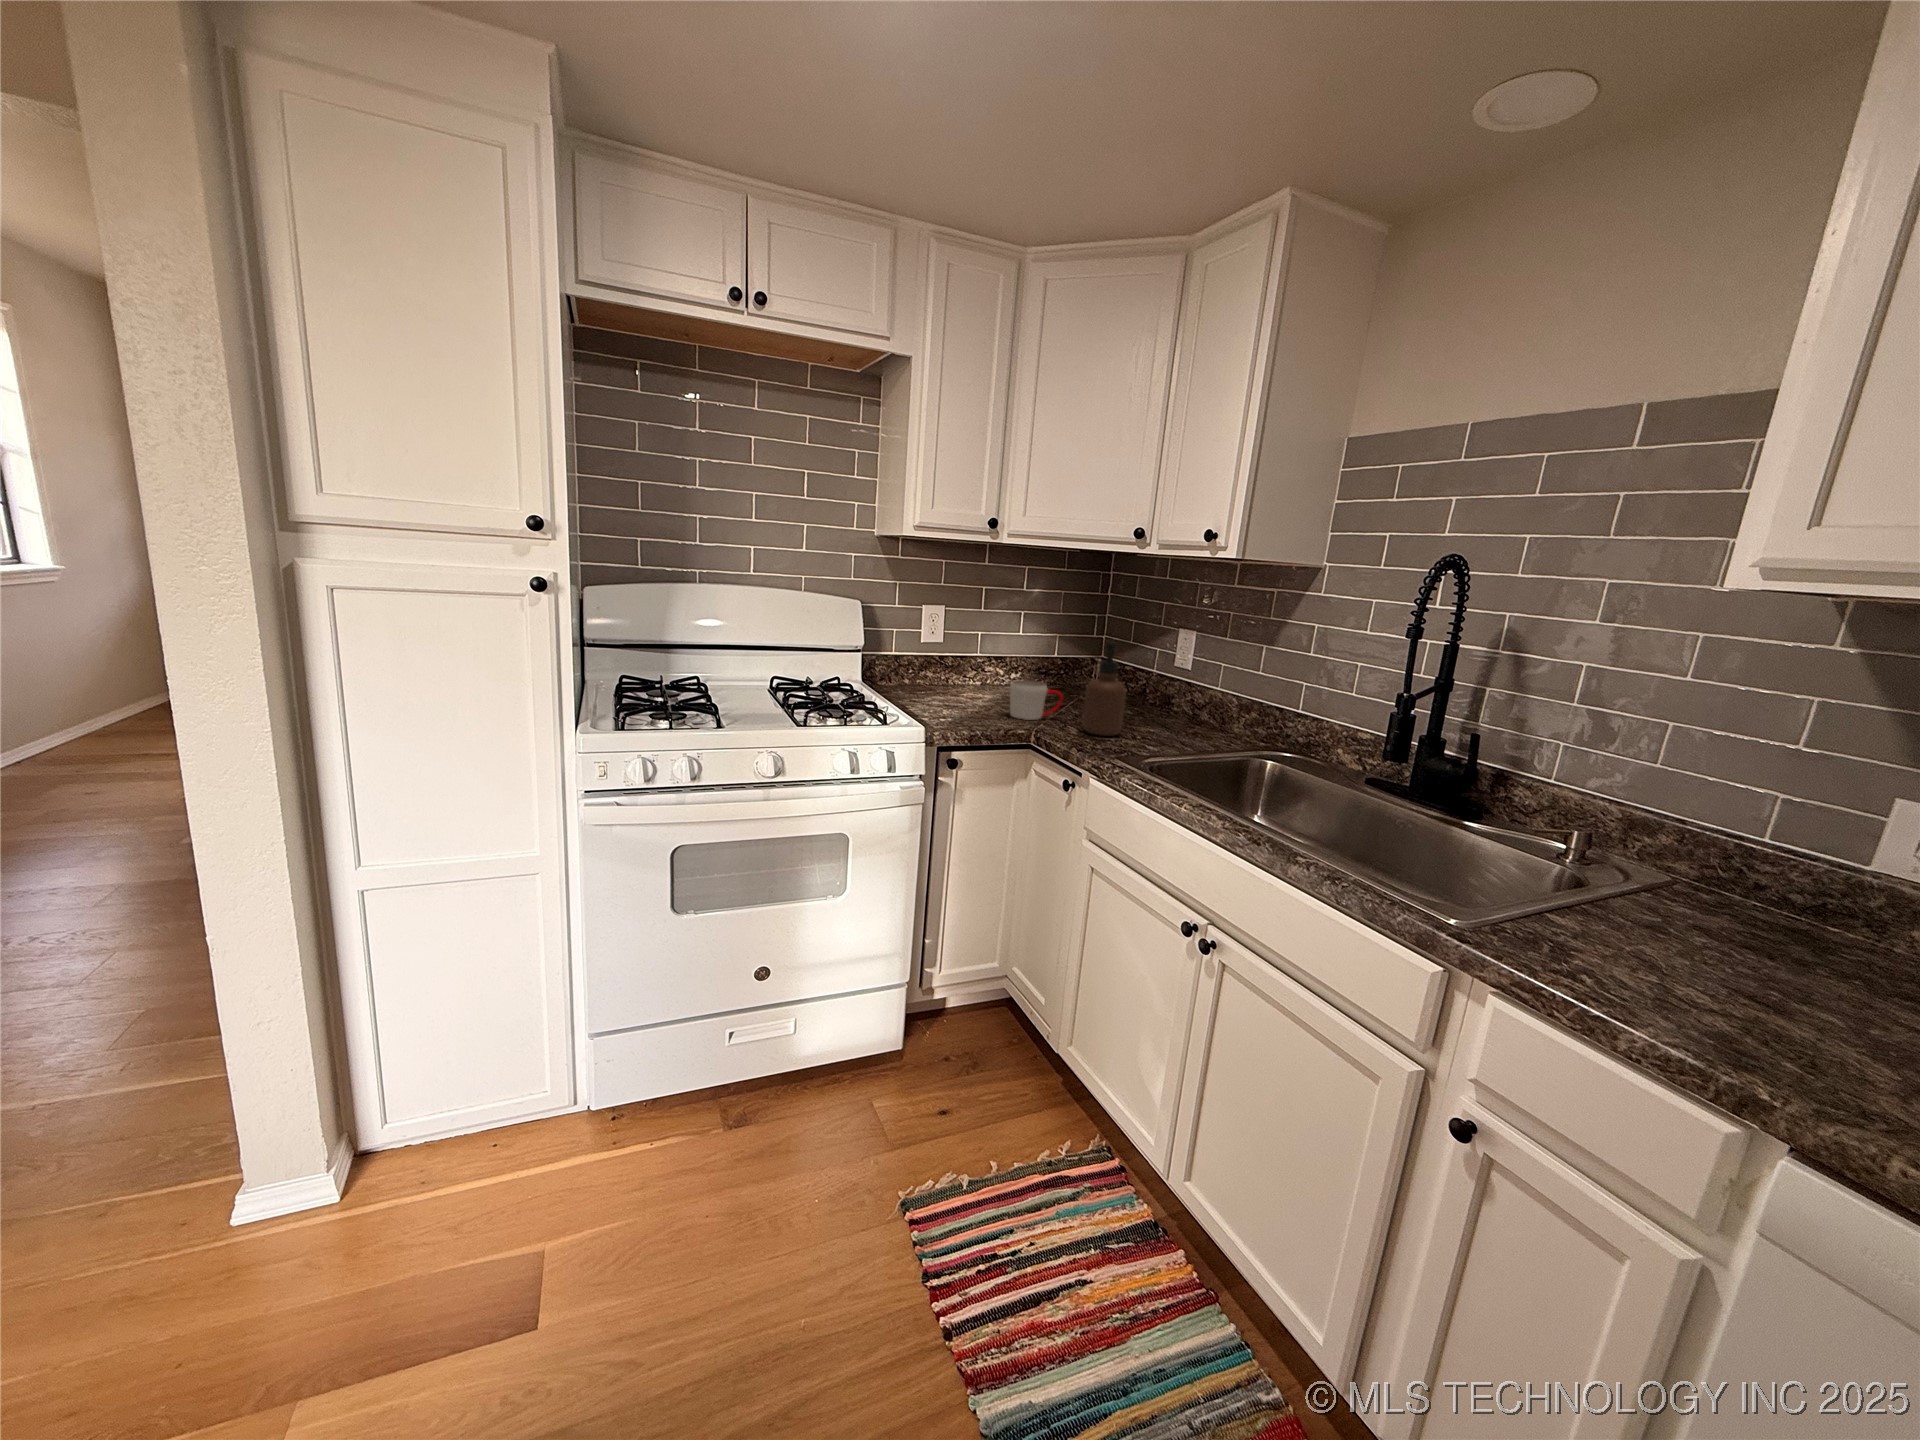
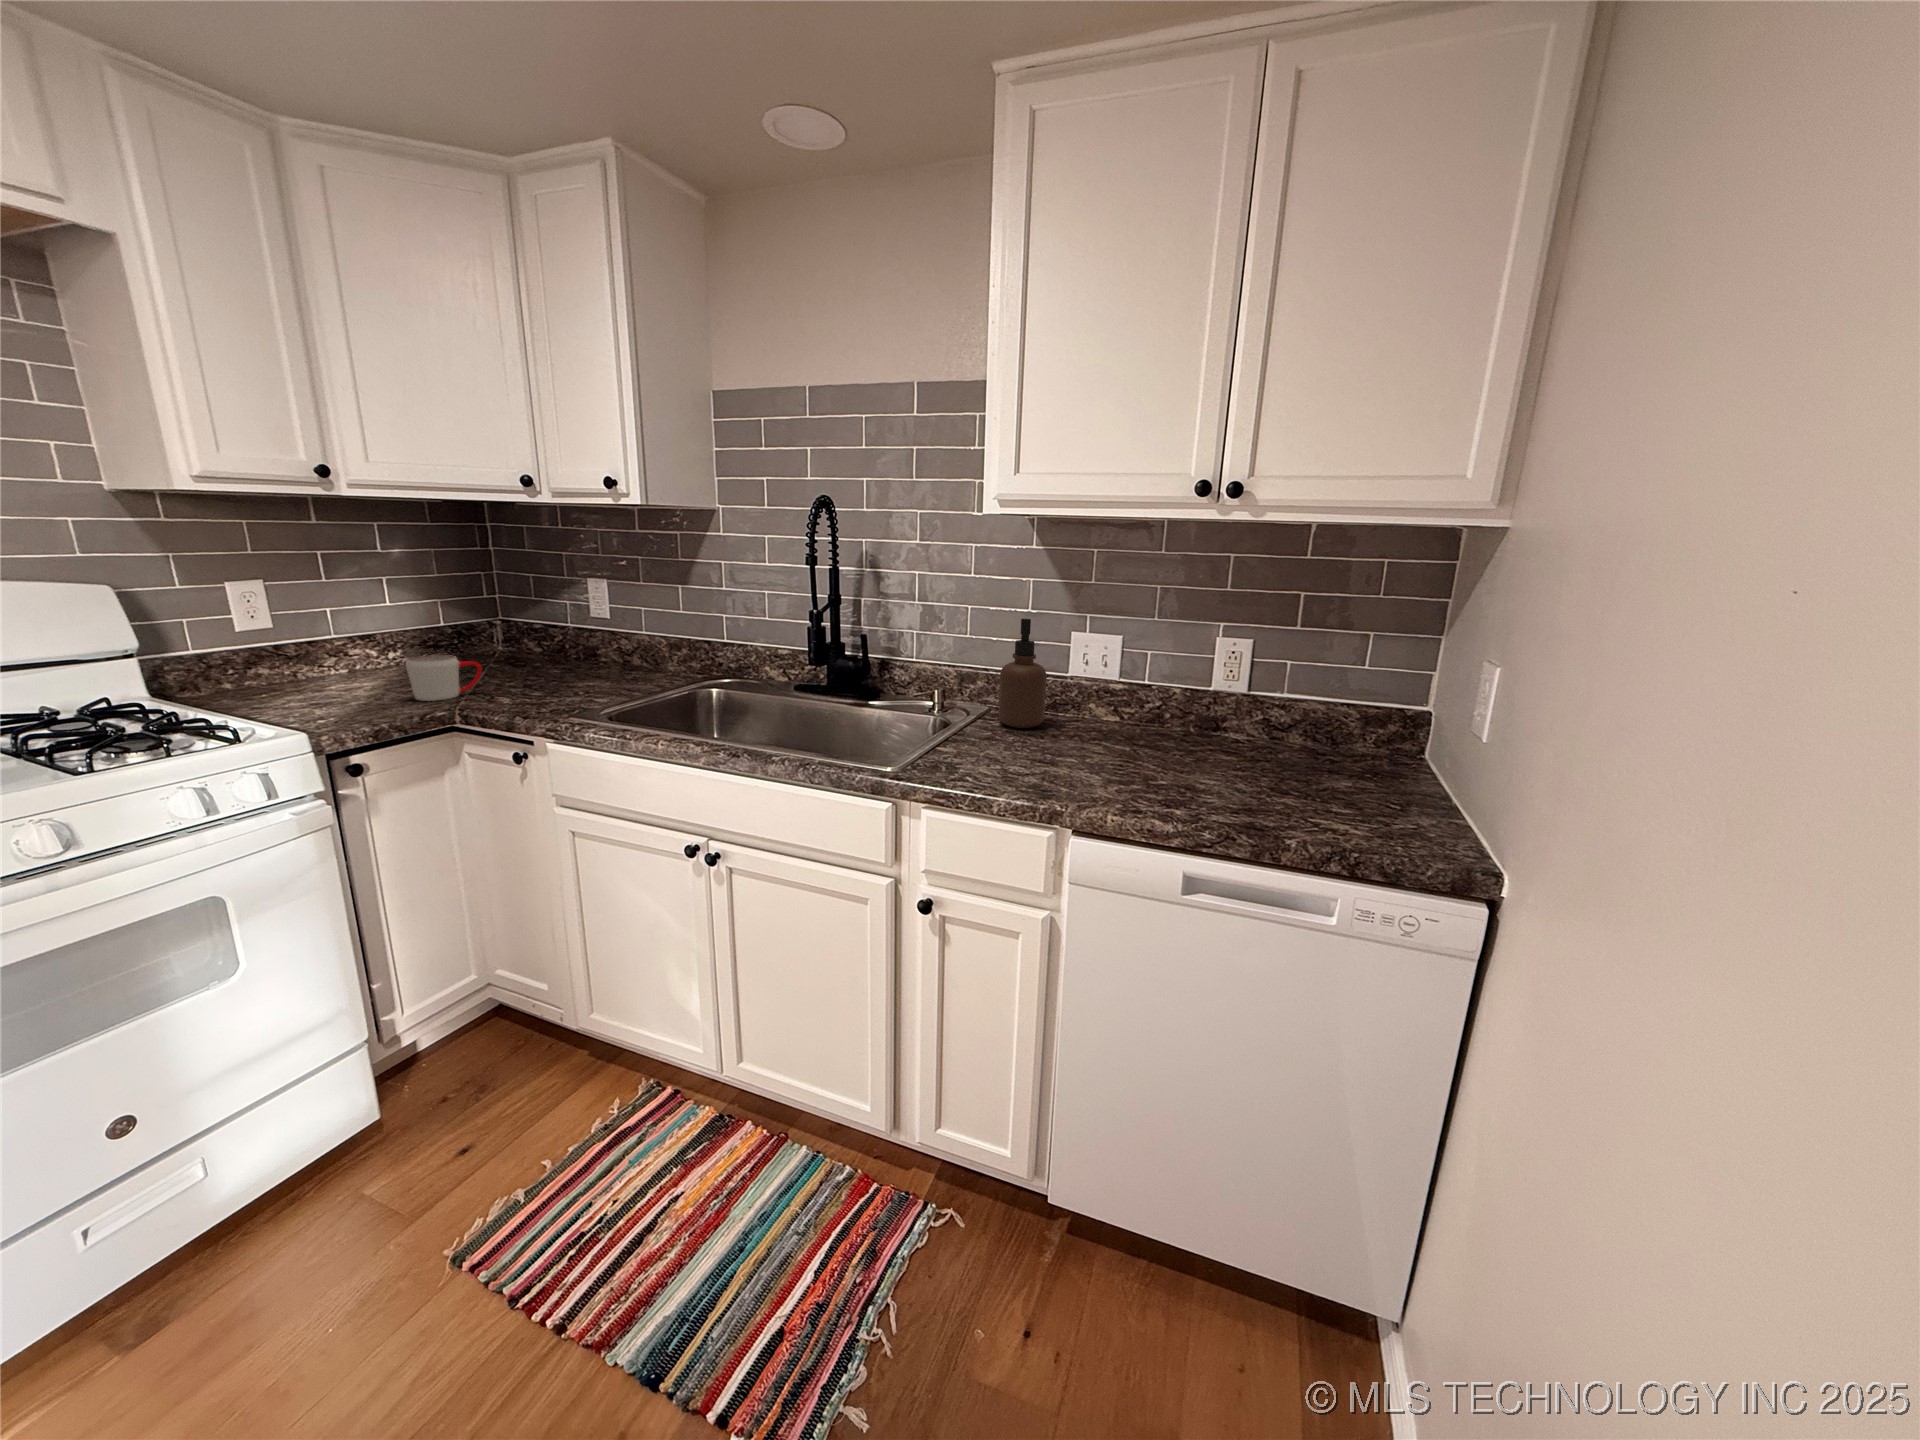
soap dispenser: present [1082,642,1126,736] -> present [999,619,1047,728]

